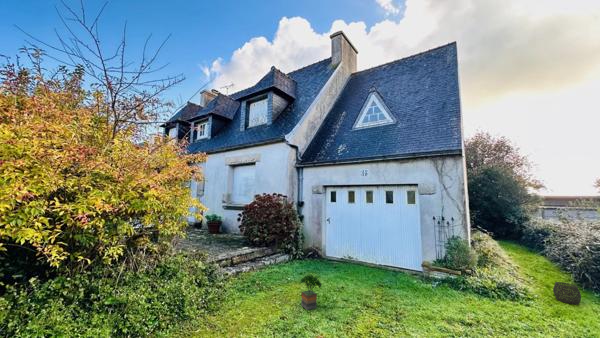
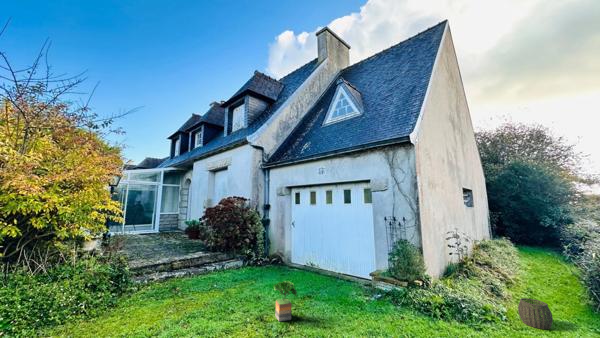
potted tree: present [300,275,322,310] -> present [274,281,297,321]

